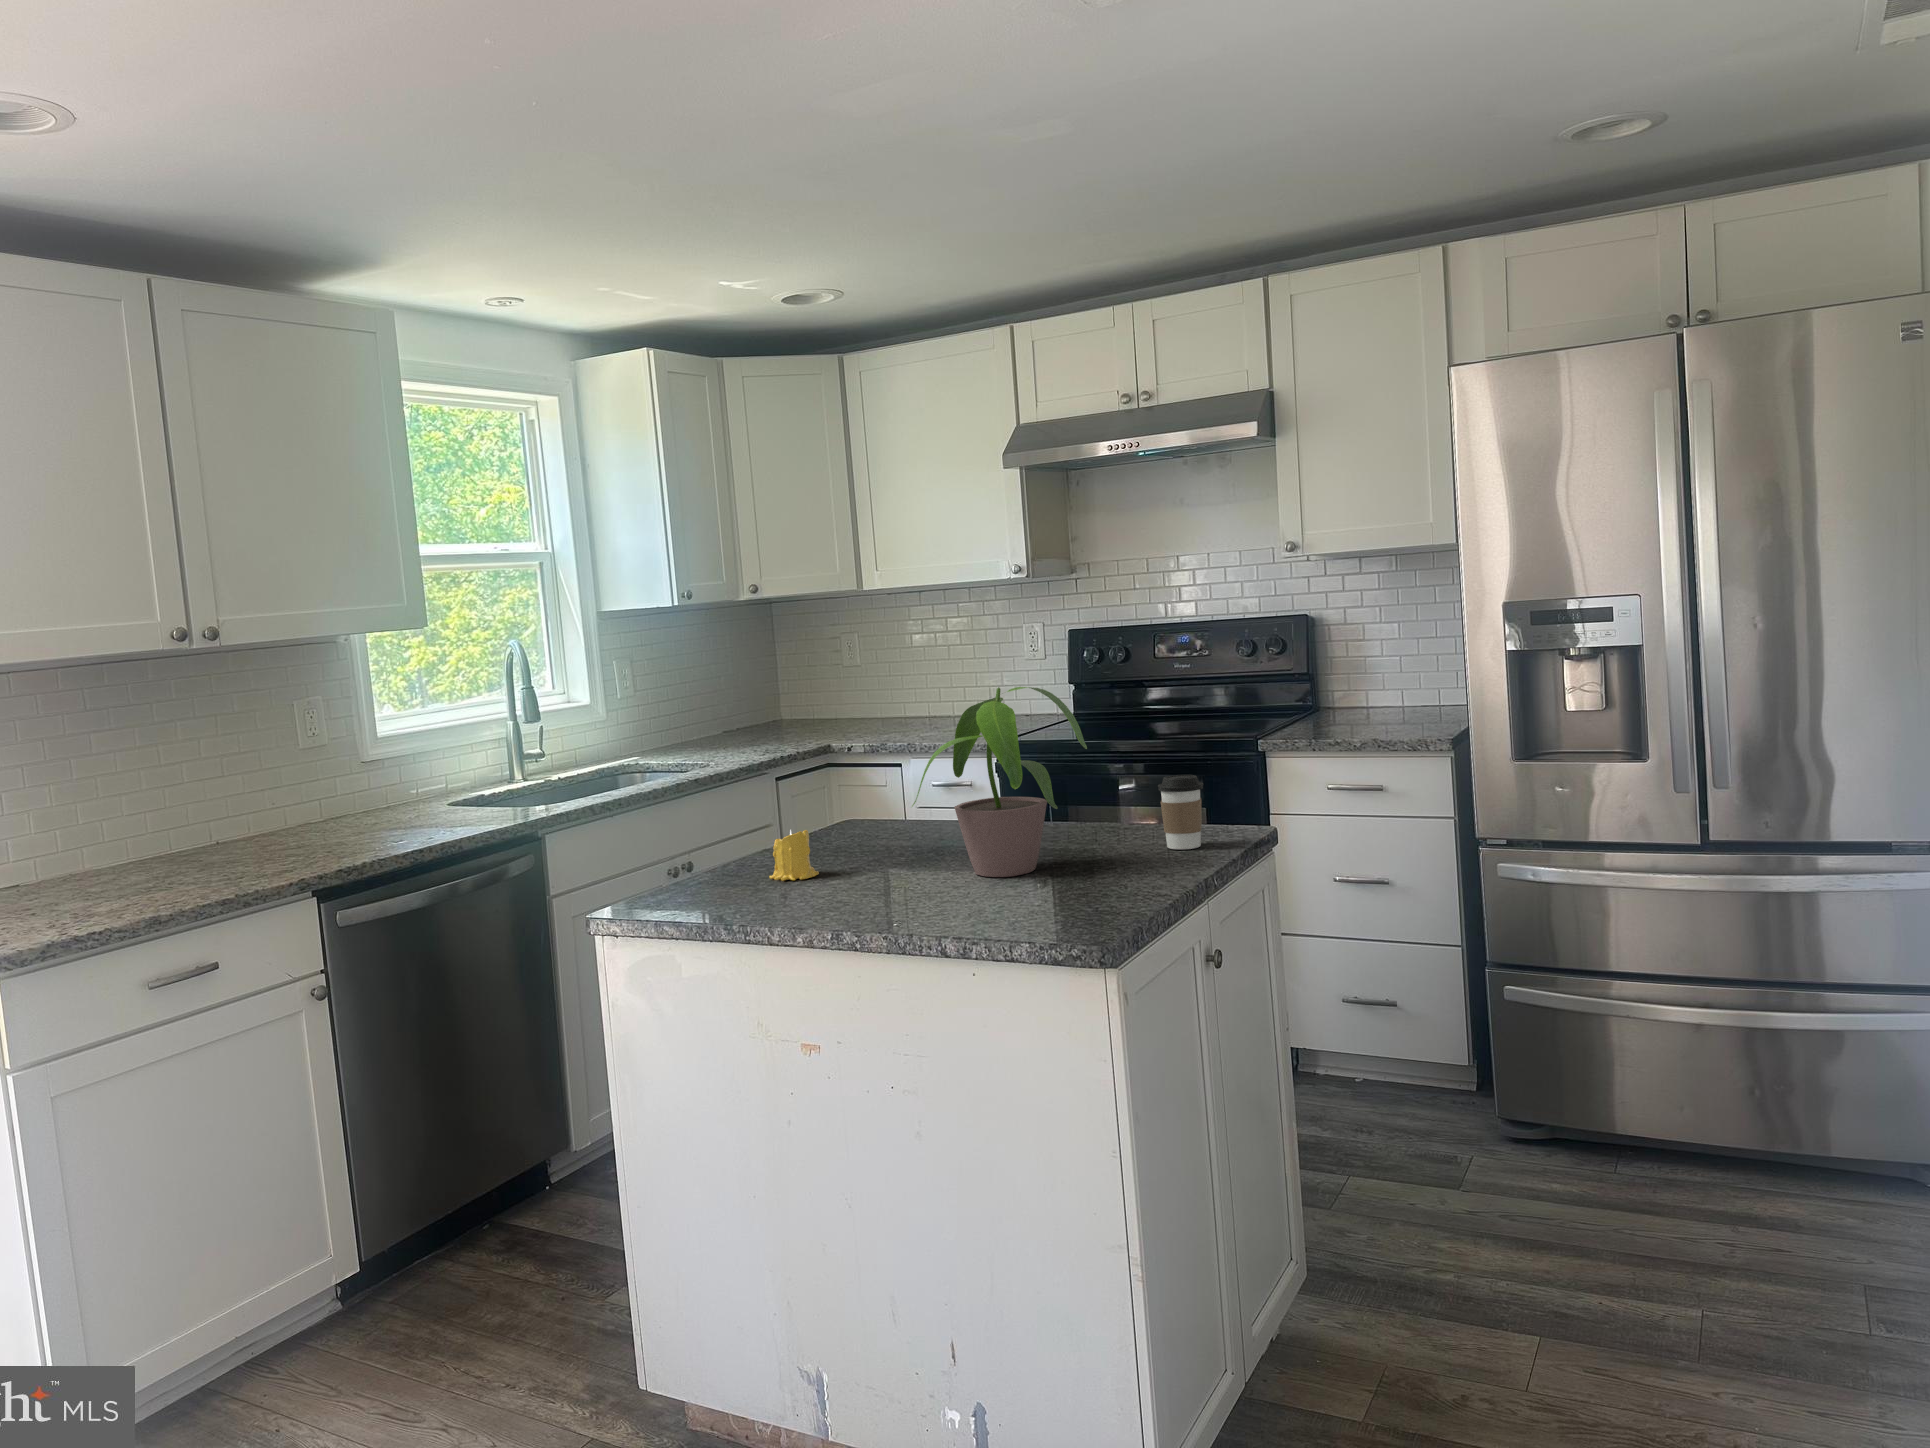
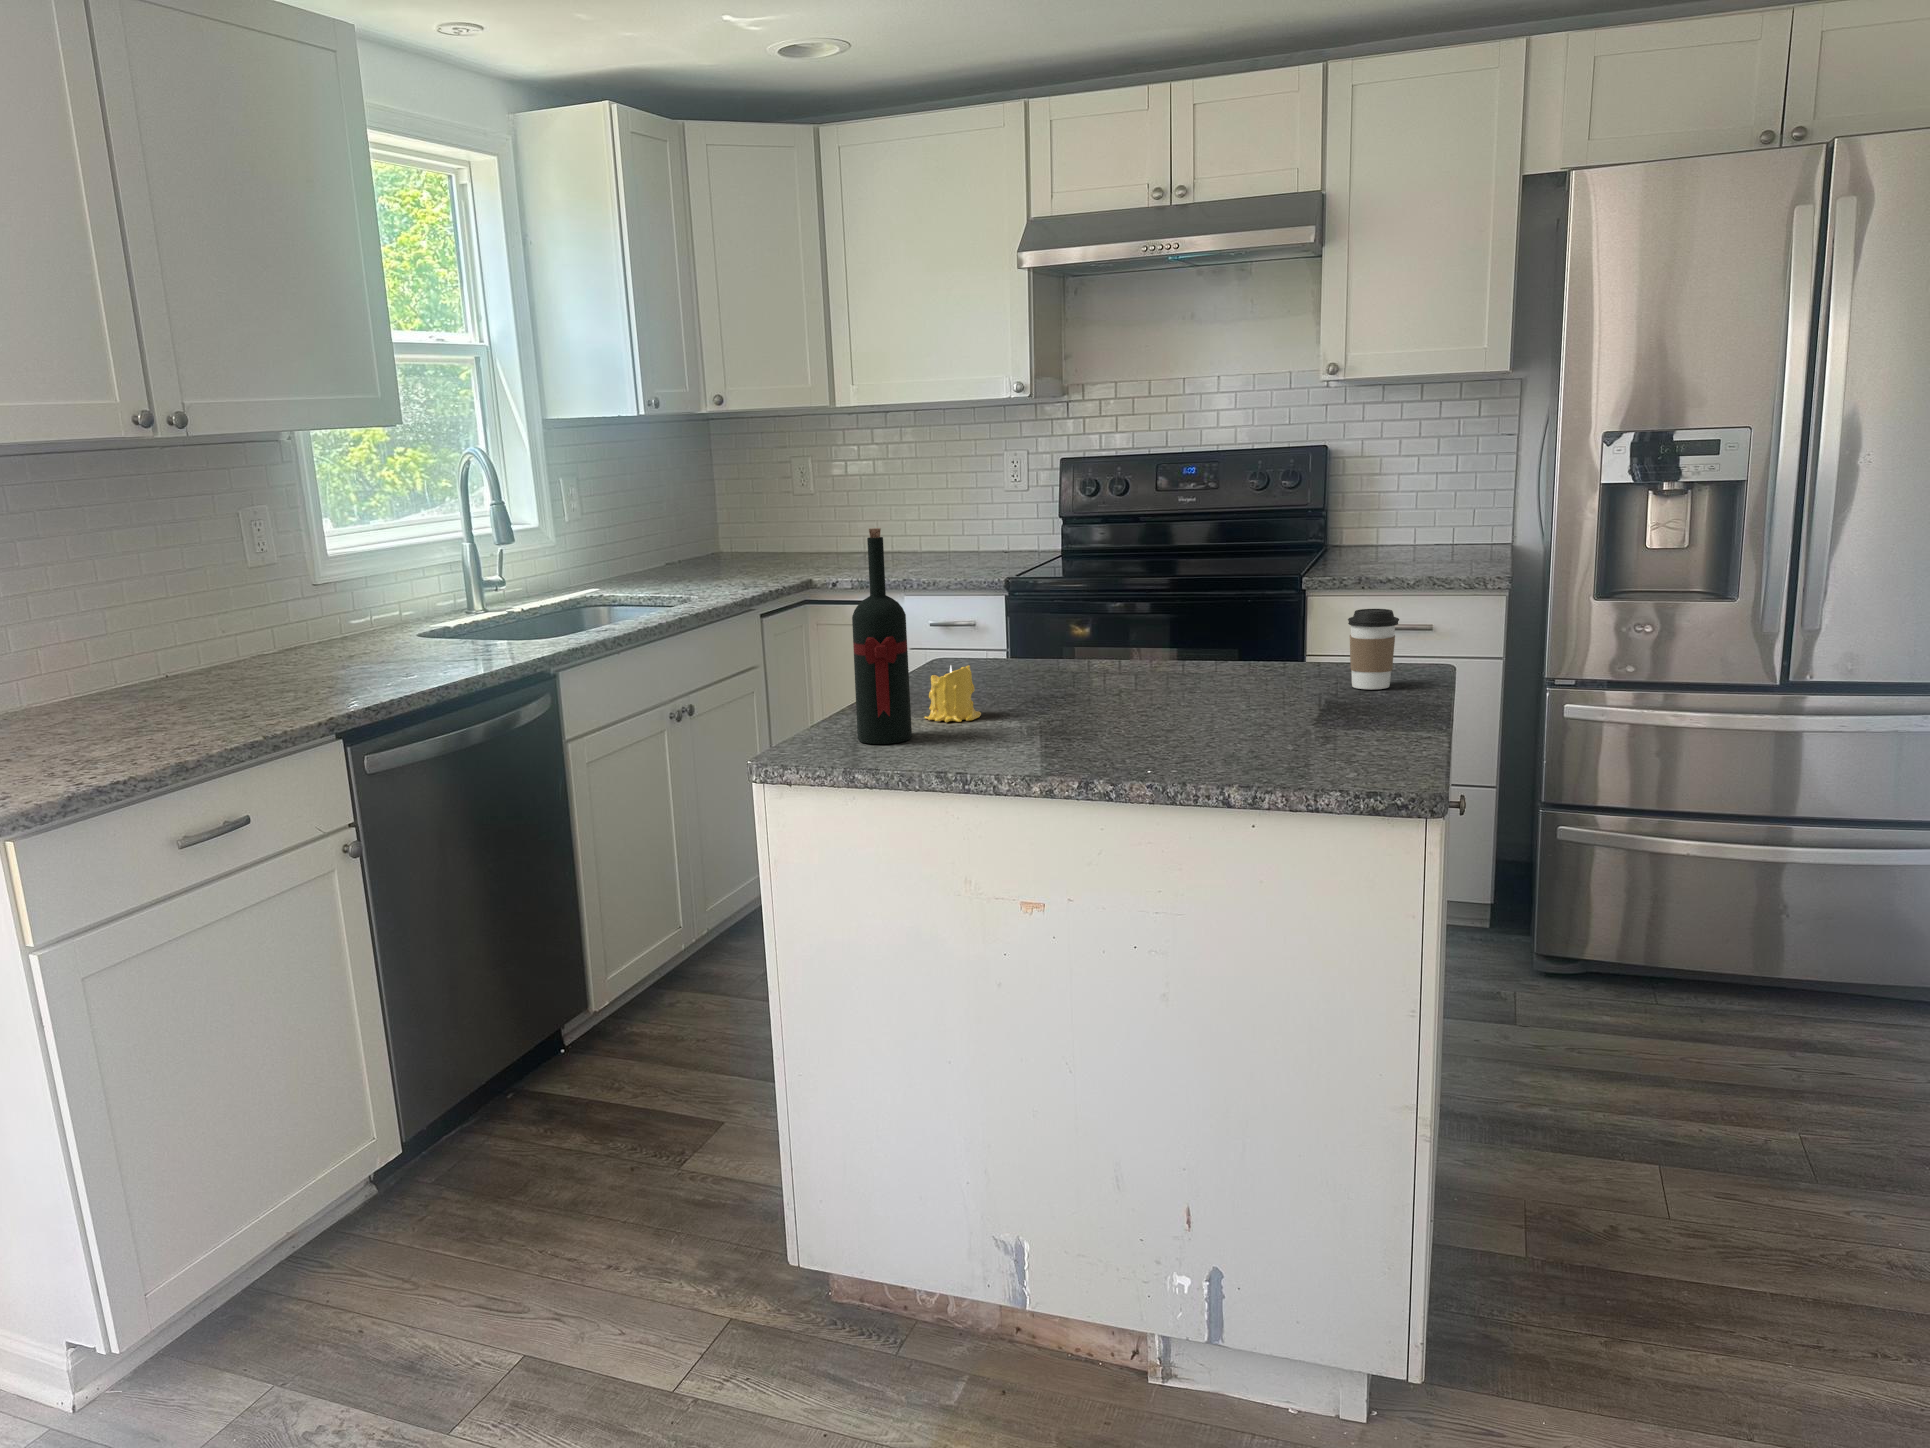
potted plant: present [912,687,1087,877] -> none [1087,505,1322,718]
wine bottle: none [684,714,739,900] -> present [852,528,912,744]

